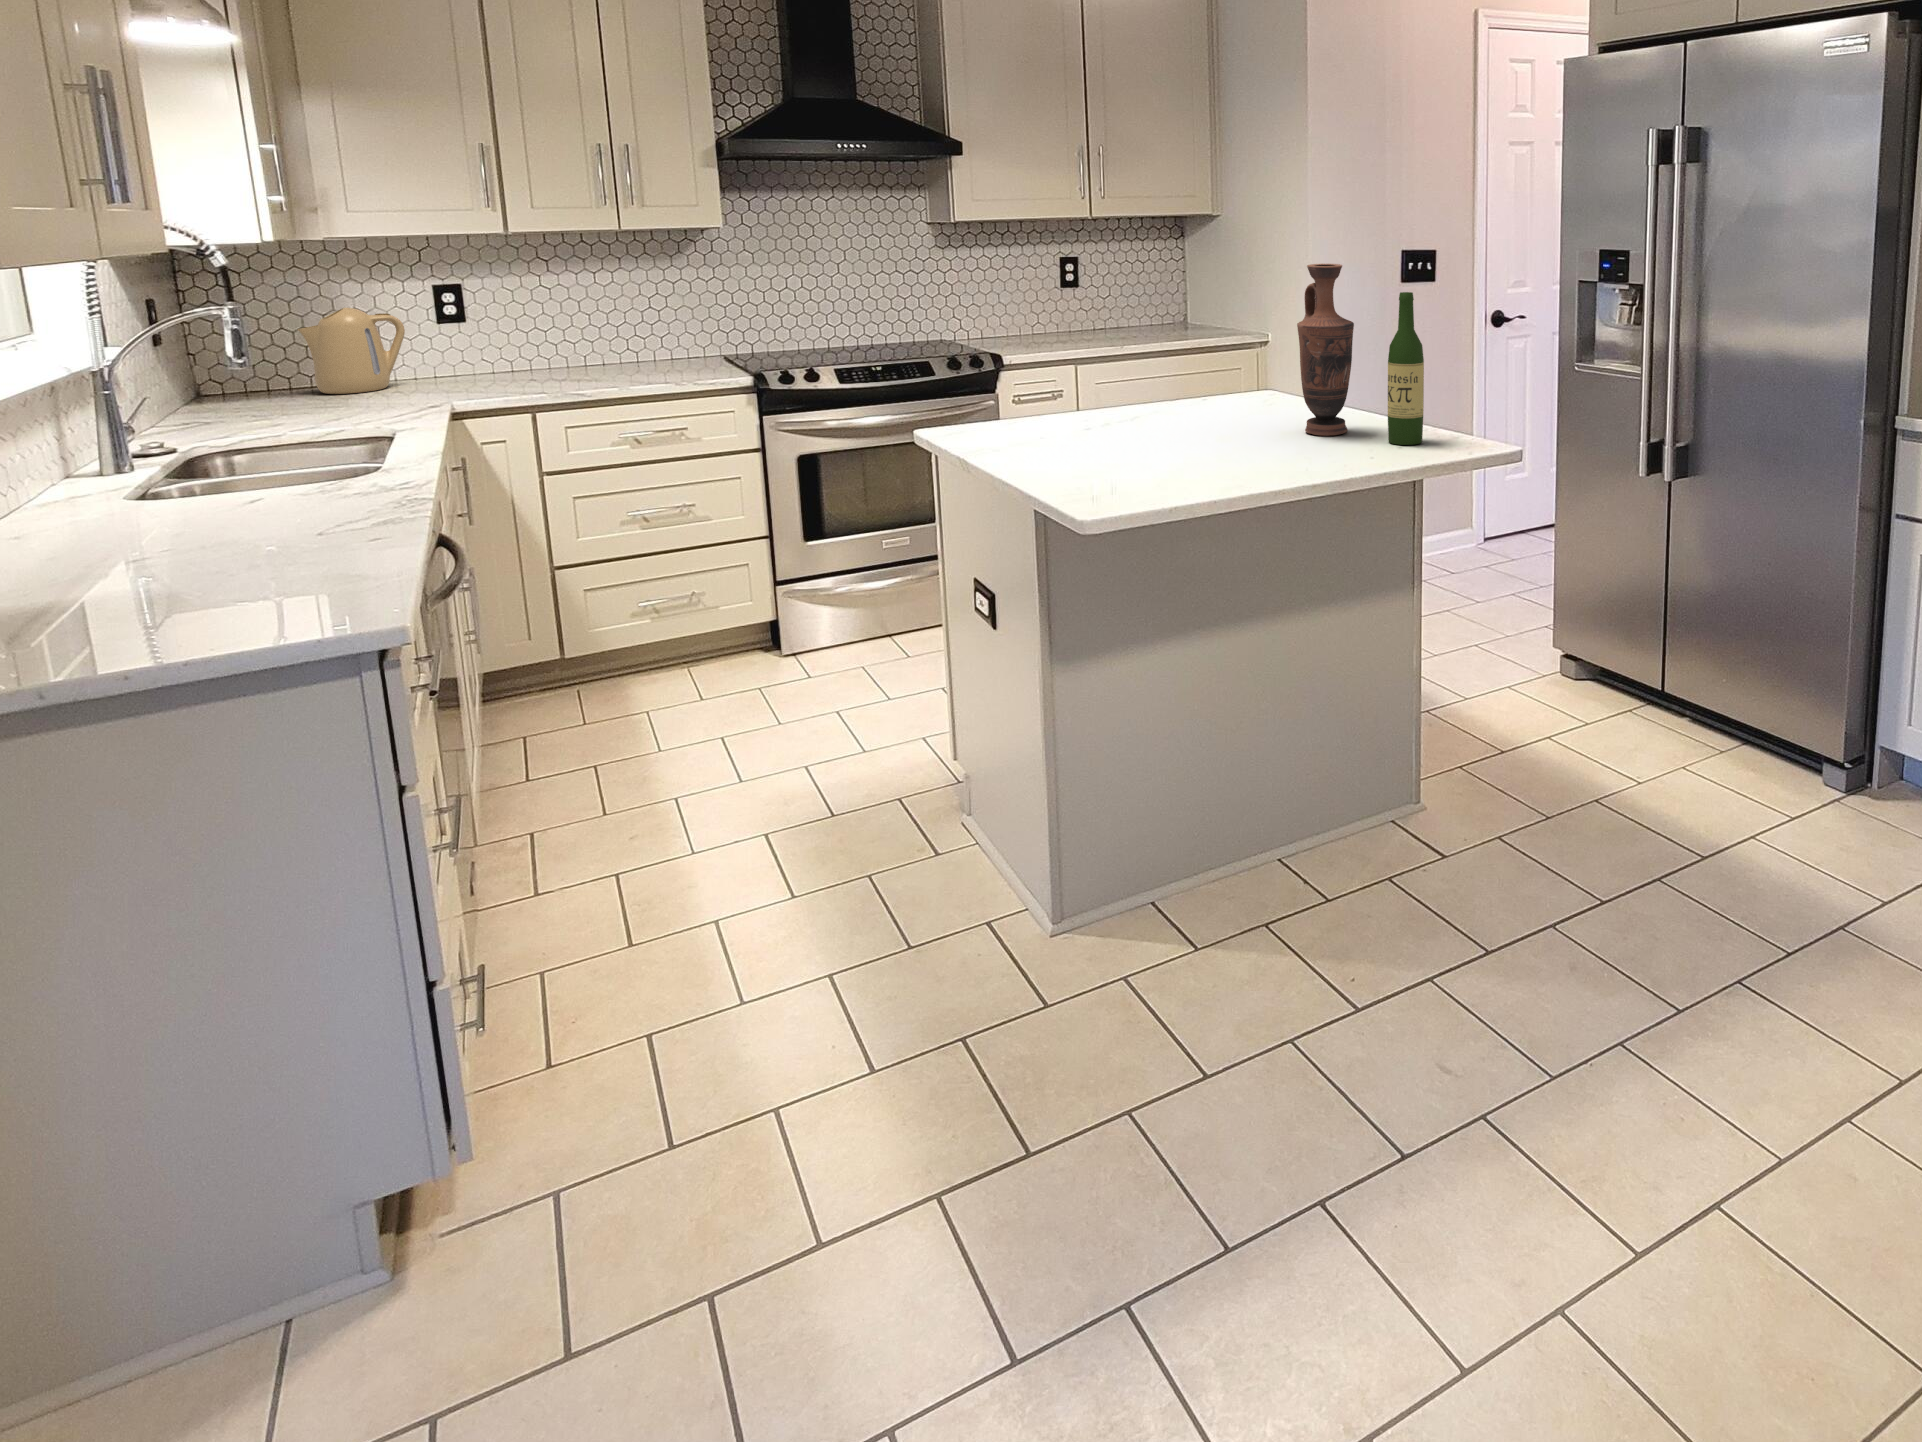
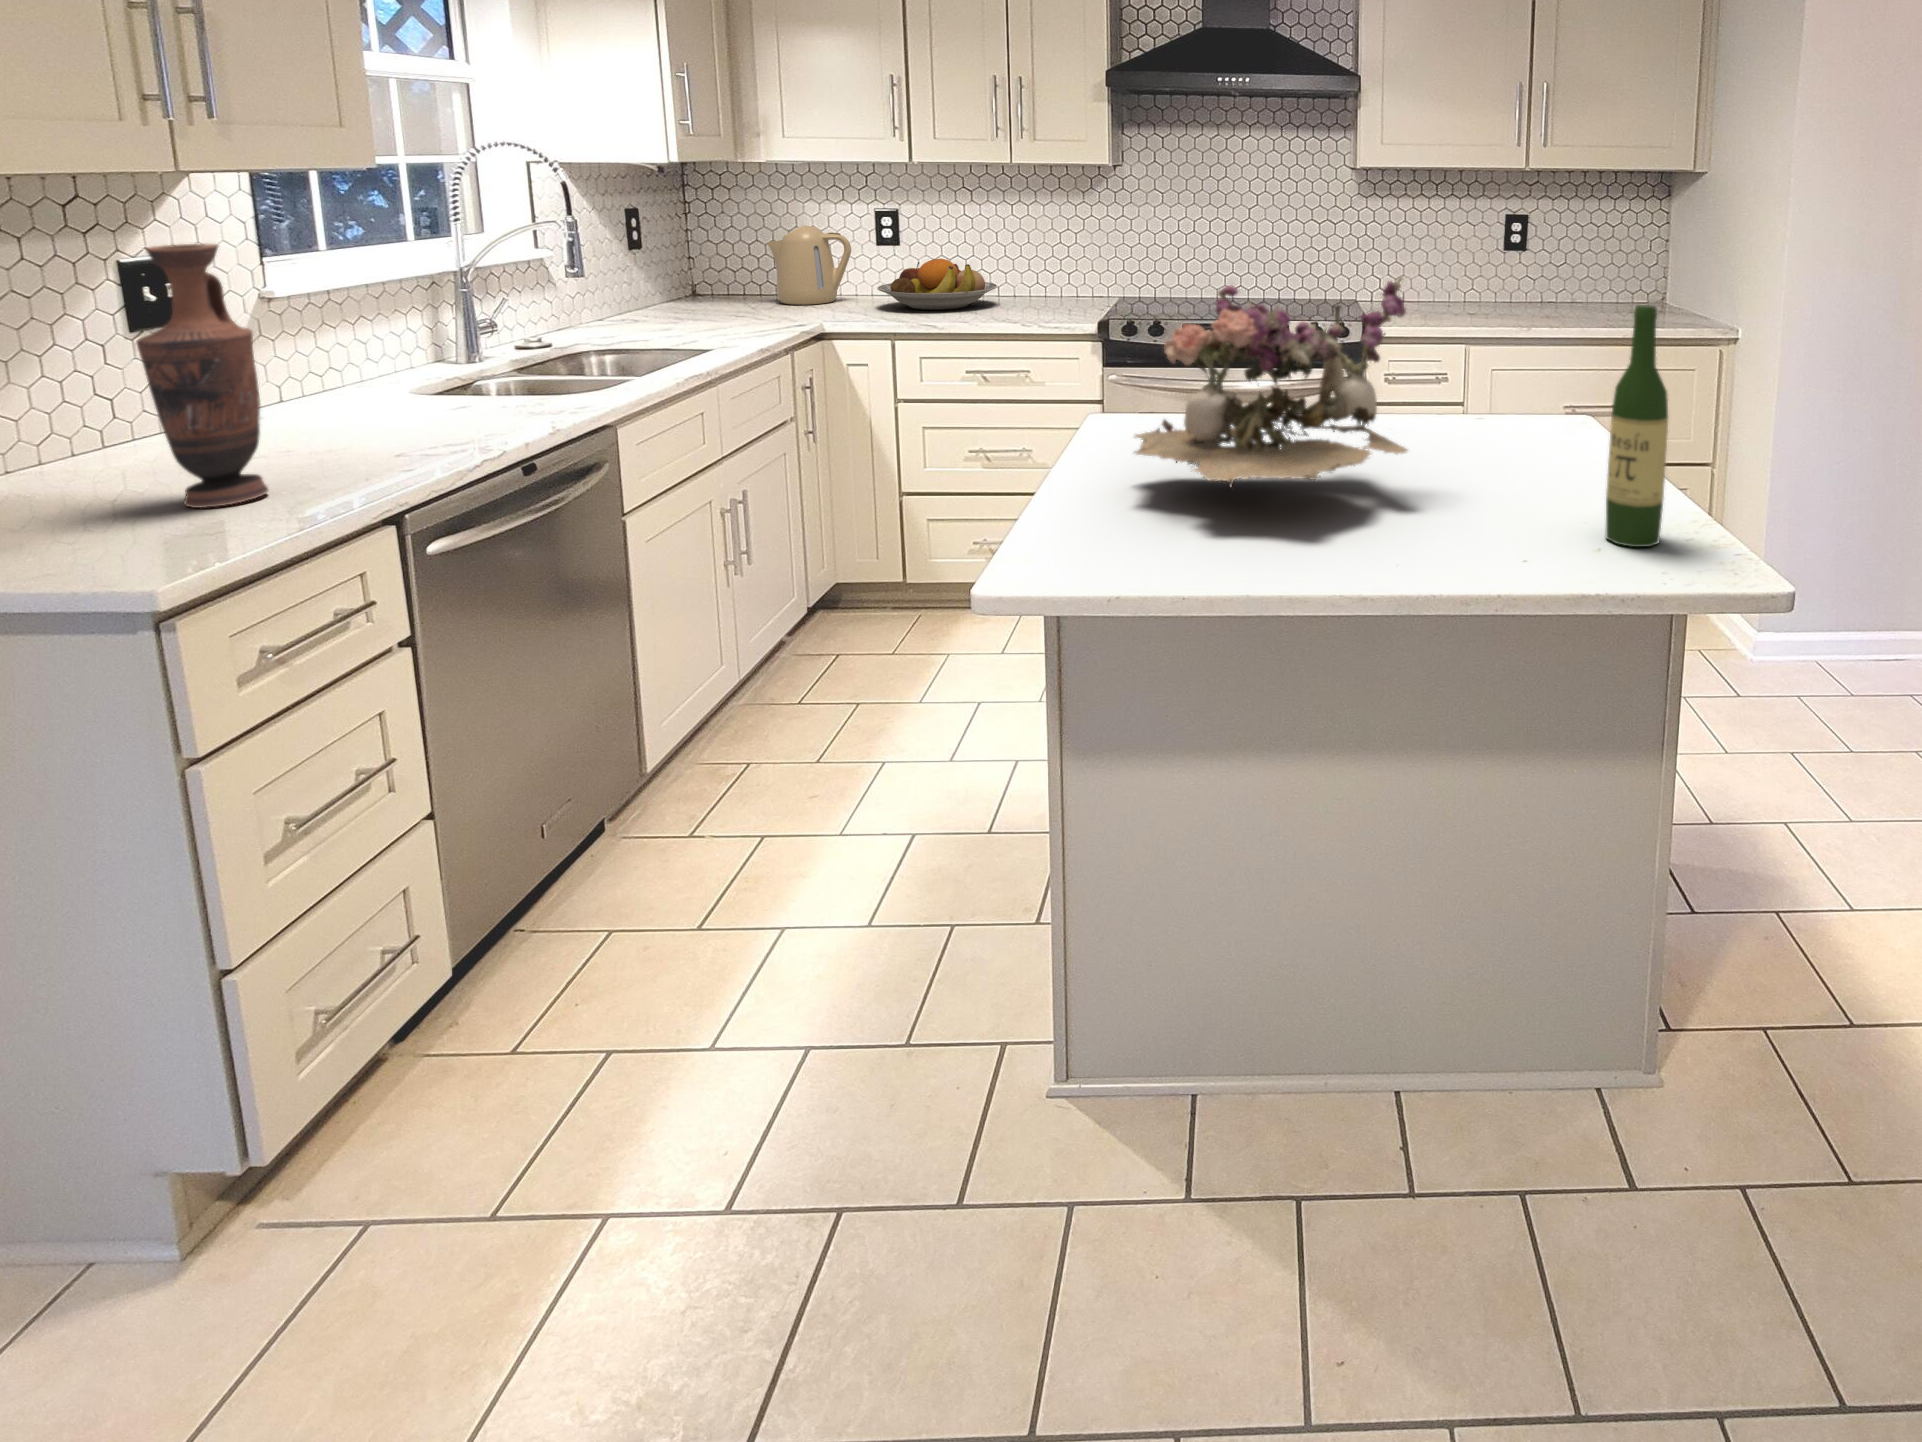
vase: present [1297,264,1354,436] -> present [136,244,269,508]
flower arrangement: none [1050,288,1253,452] -> present [1134,277,1407,488]
fruit bowl: none [458,331,593,384] -> present [877,259,997,310]

